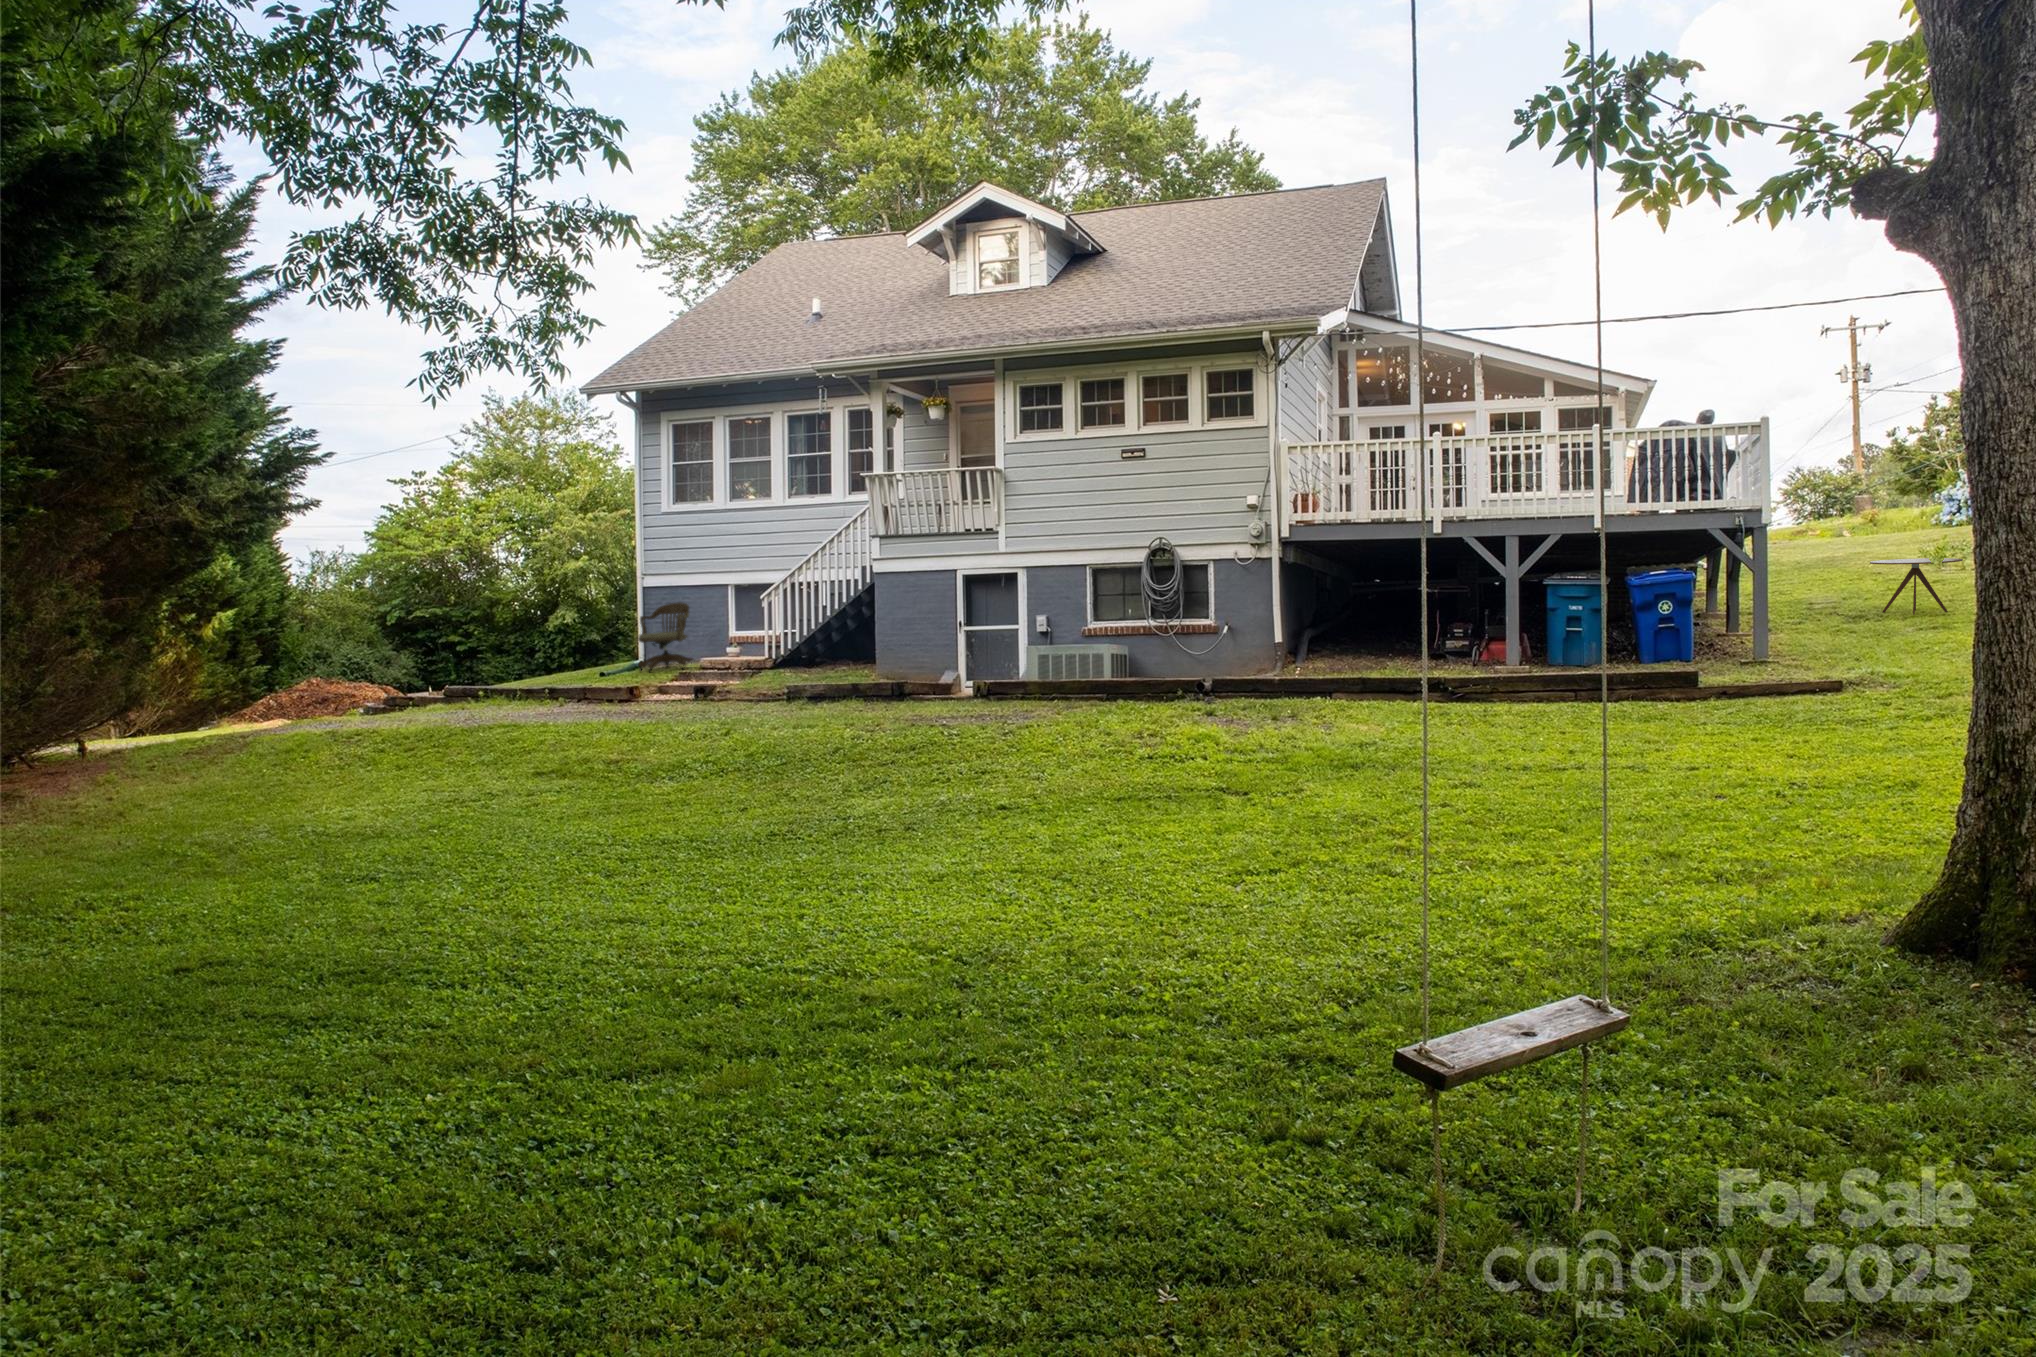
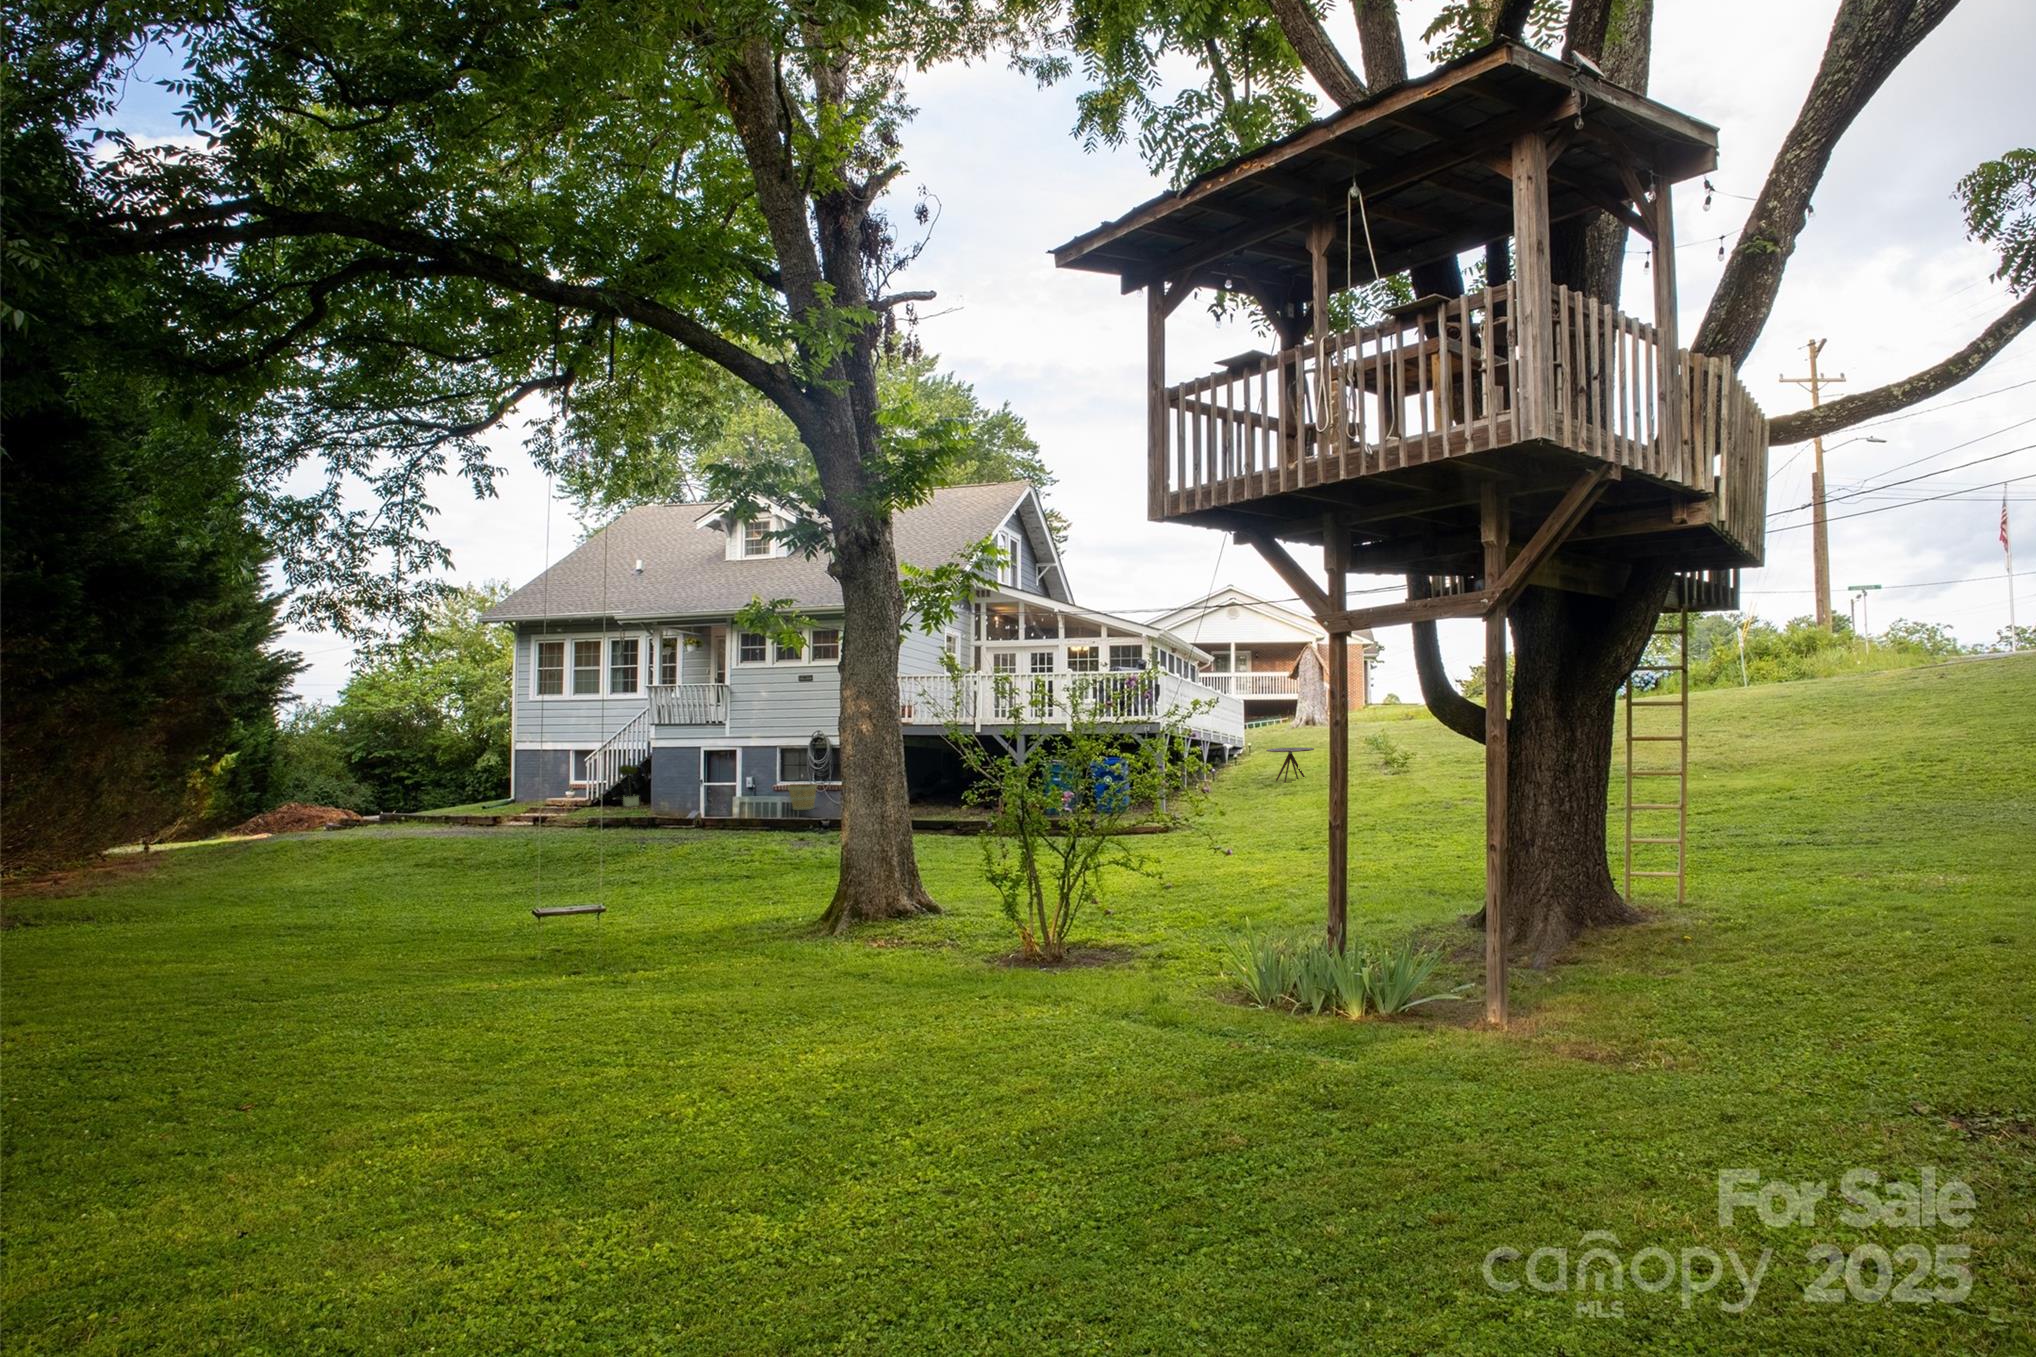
potted tree: none [815,601,849,669] -> present [619,765,639,807]
chair: present [638,602,693,672] -> none [507,761,546,808]
wooden bucket: none [1118,625,1166,670] -> present [788,784,817,810]

